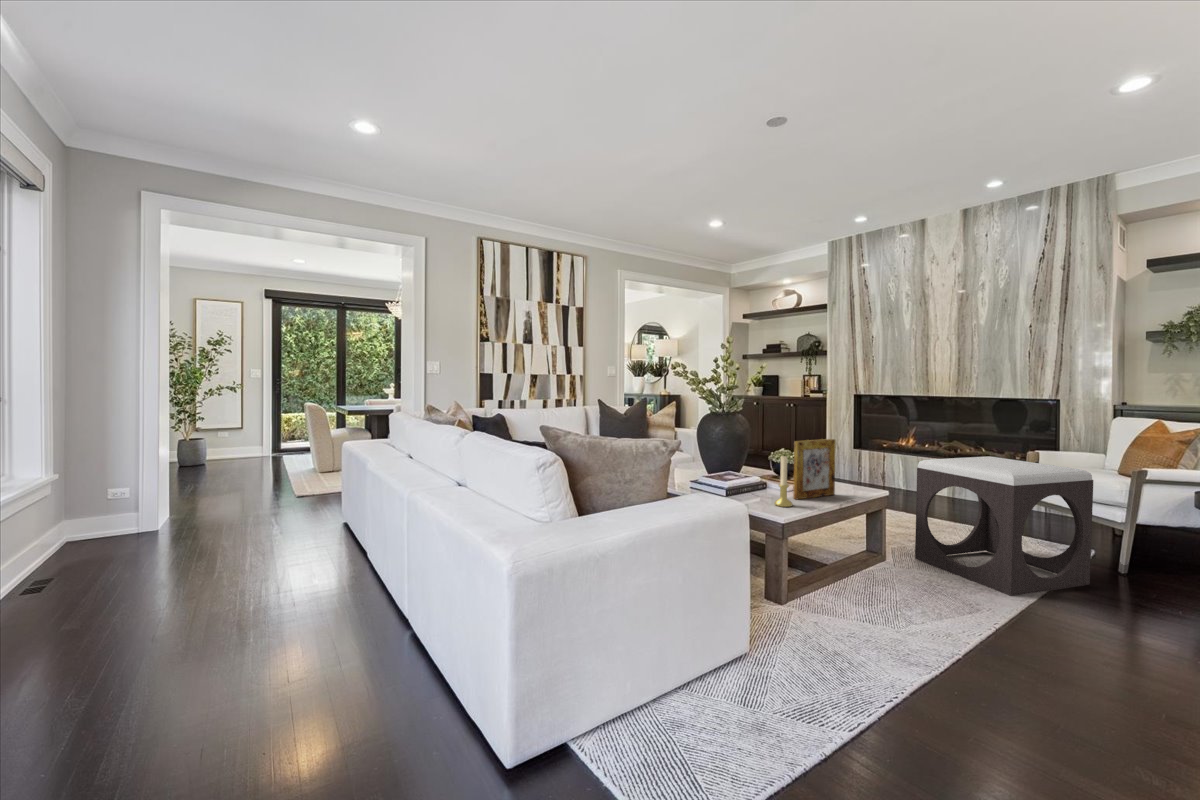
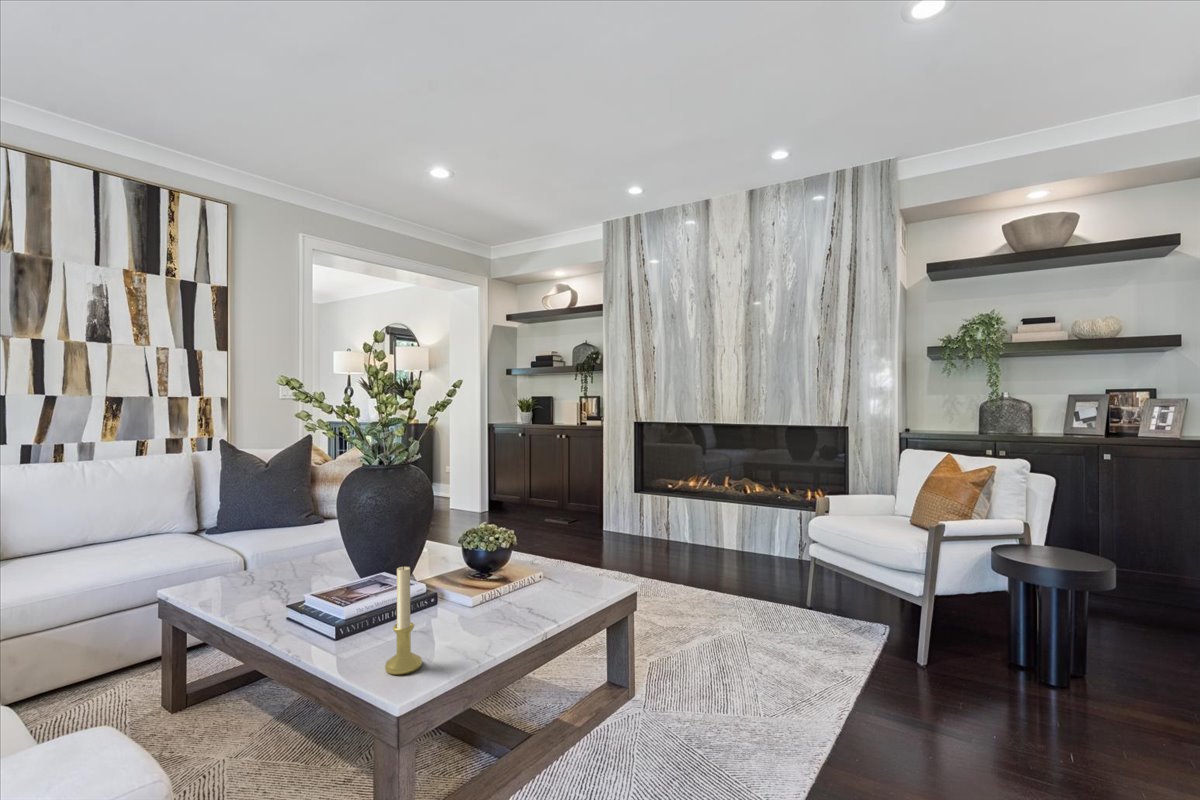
picture frame: present [793,439,836,499] -> none [443,515,529,642]
footstool: present [915,456,1093,596] -> none [672,517,892,764]

